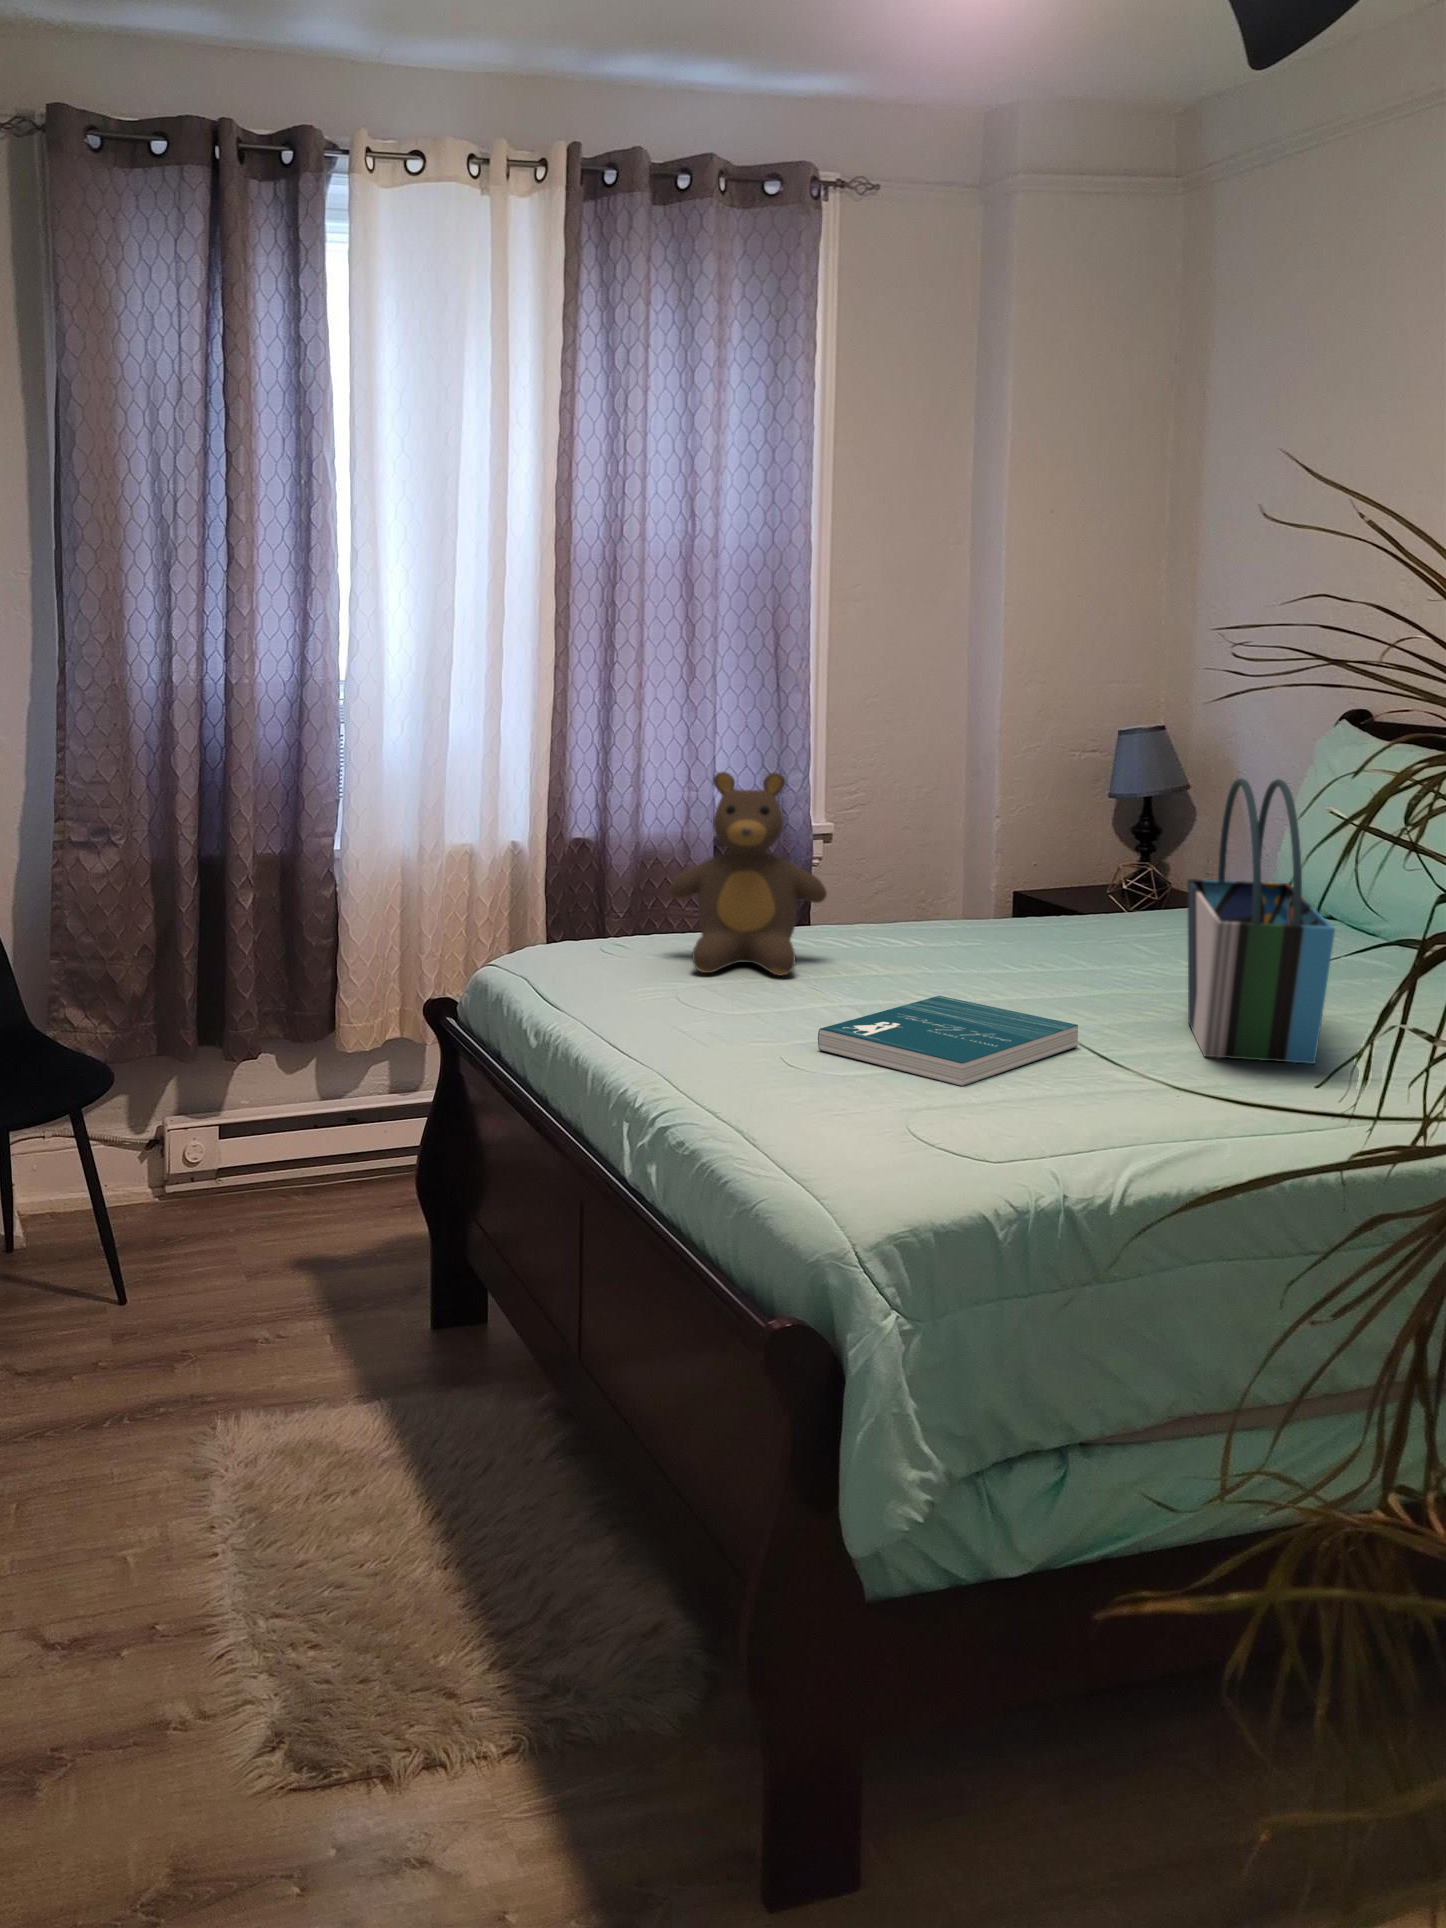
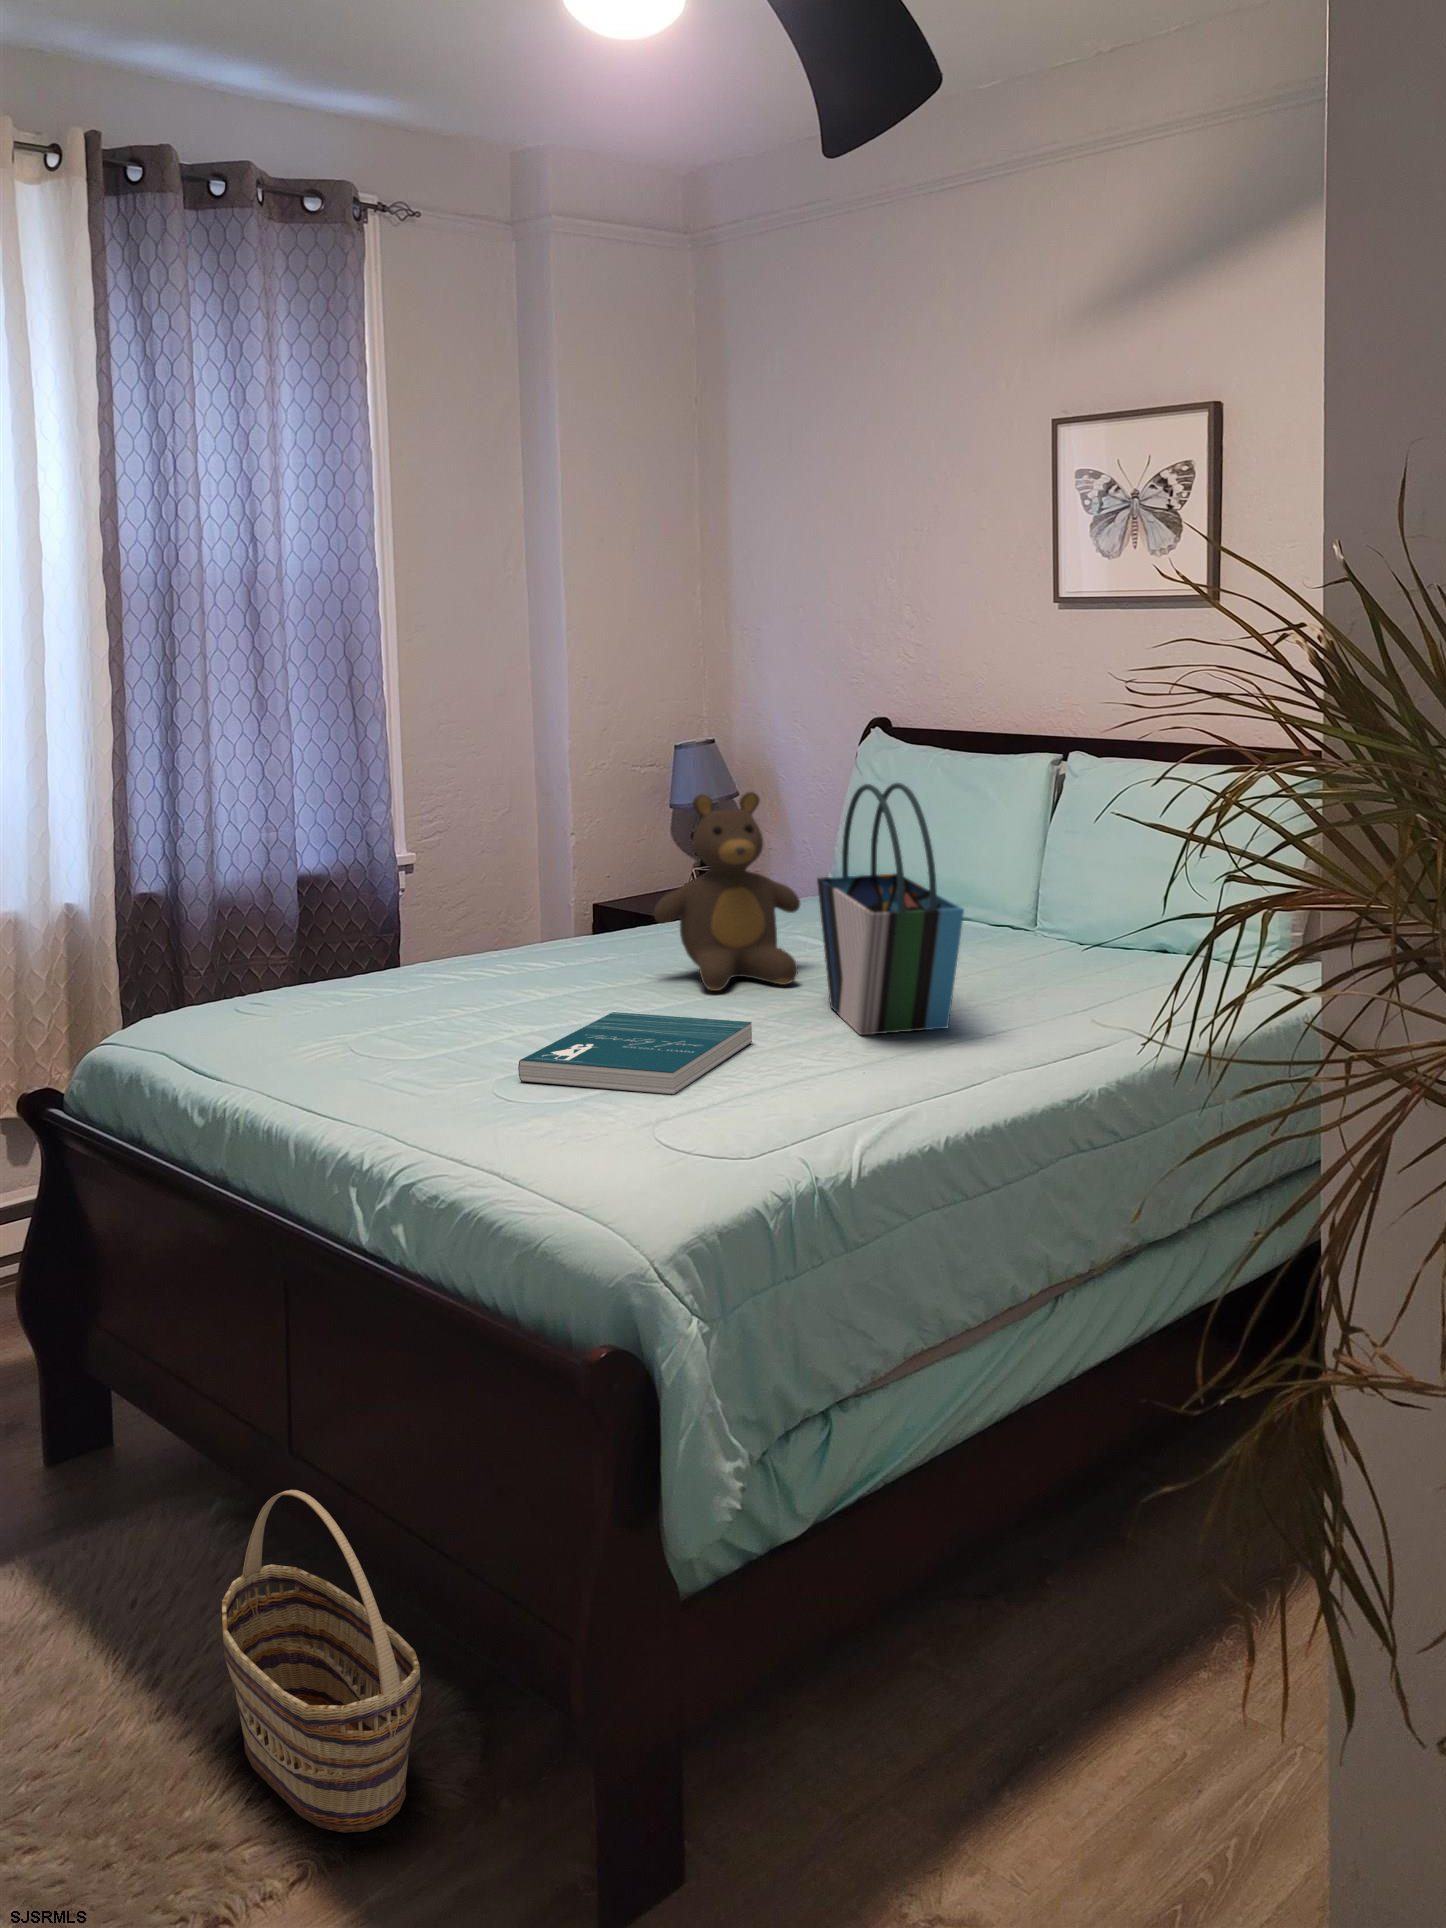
teddy bear: present [670,772,827,976] -> present [653,792,800,991]
basket: none [483,1392,633,1726] -> present [222,1490,421,1833]

